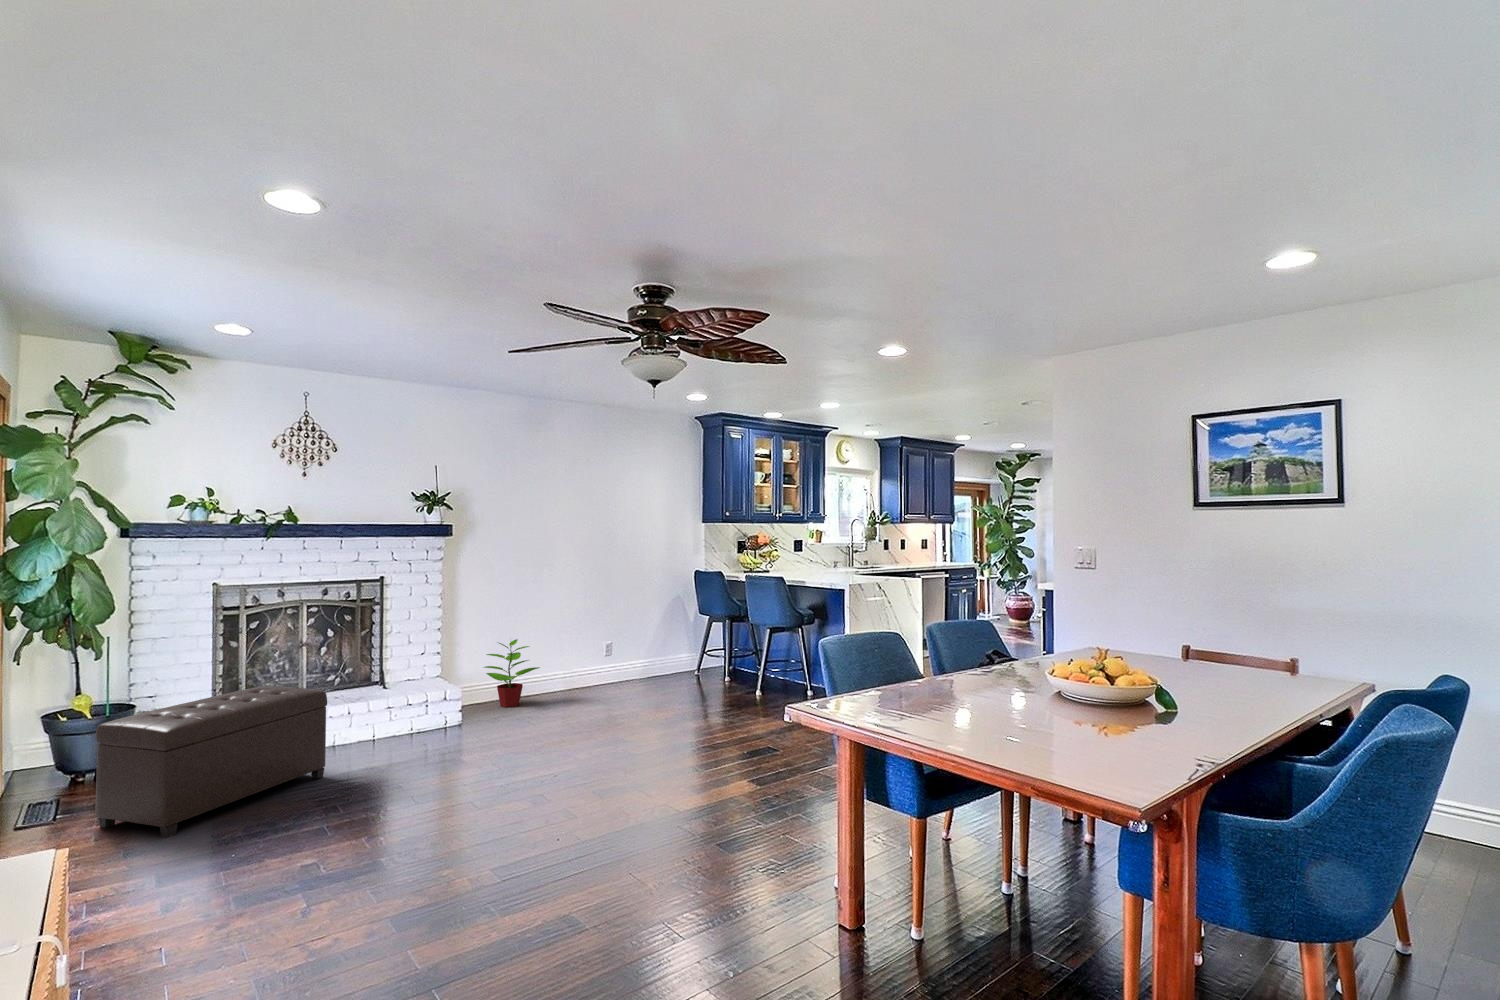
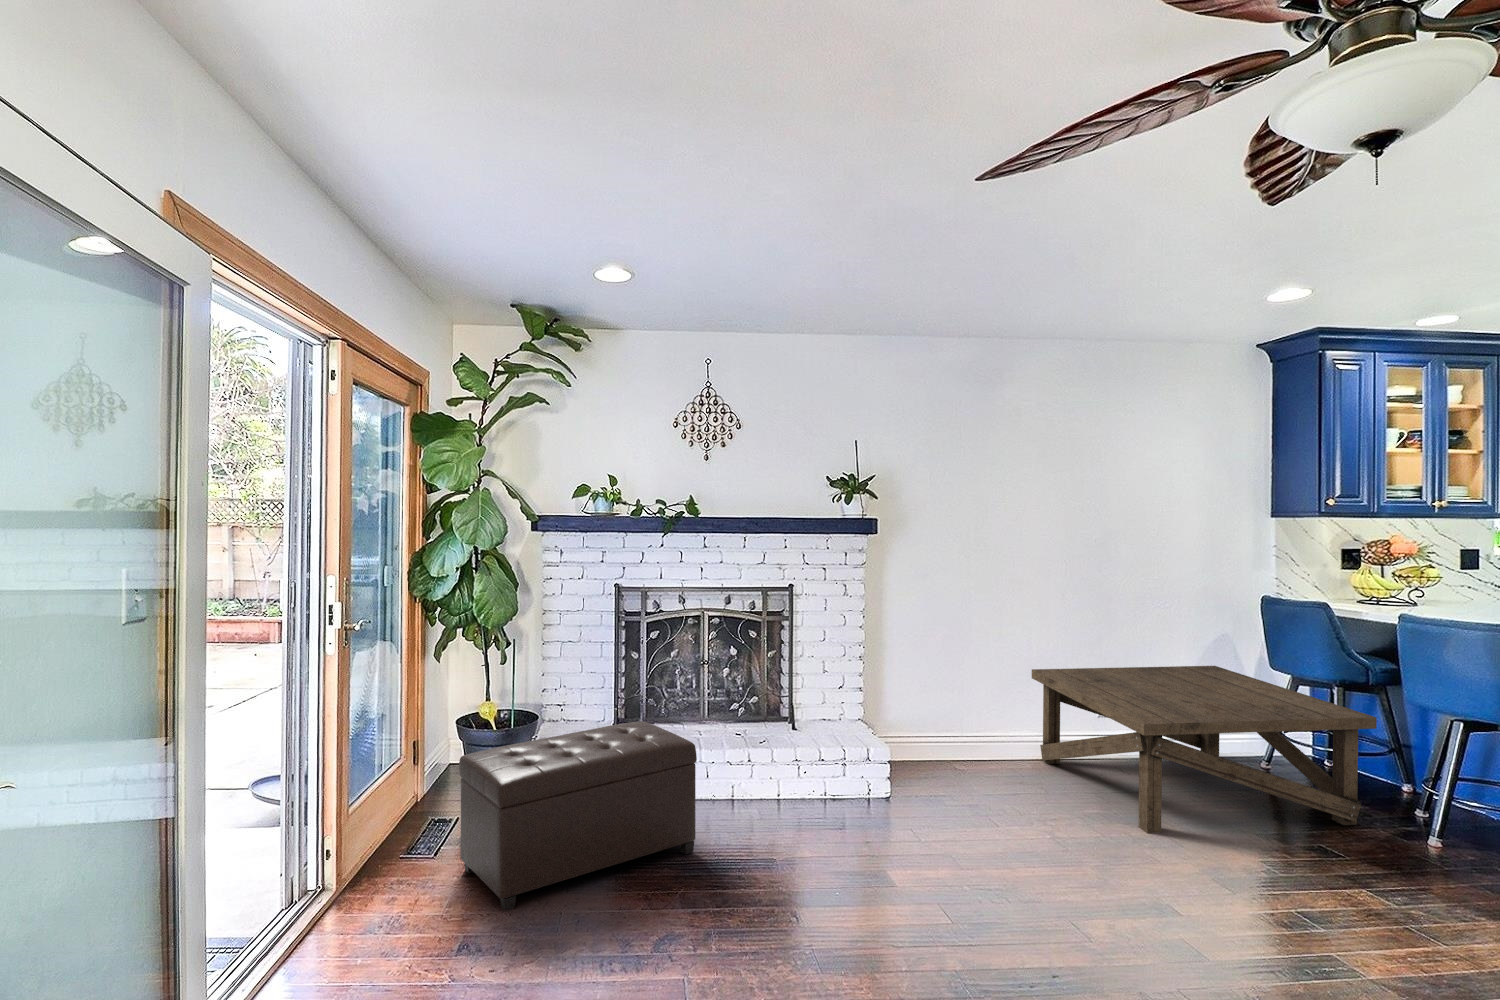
coffee table: none [561,618,752,714] -> present [1032,666,1377,833]
potted plant: present [484,639,540,707] -> none [918,678,998,776]

